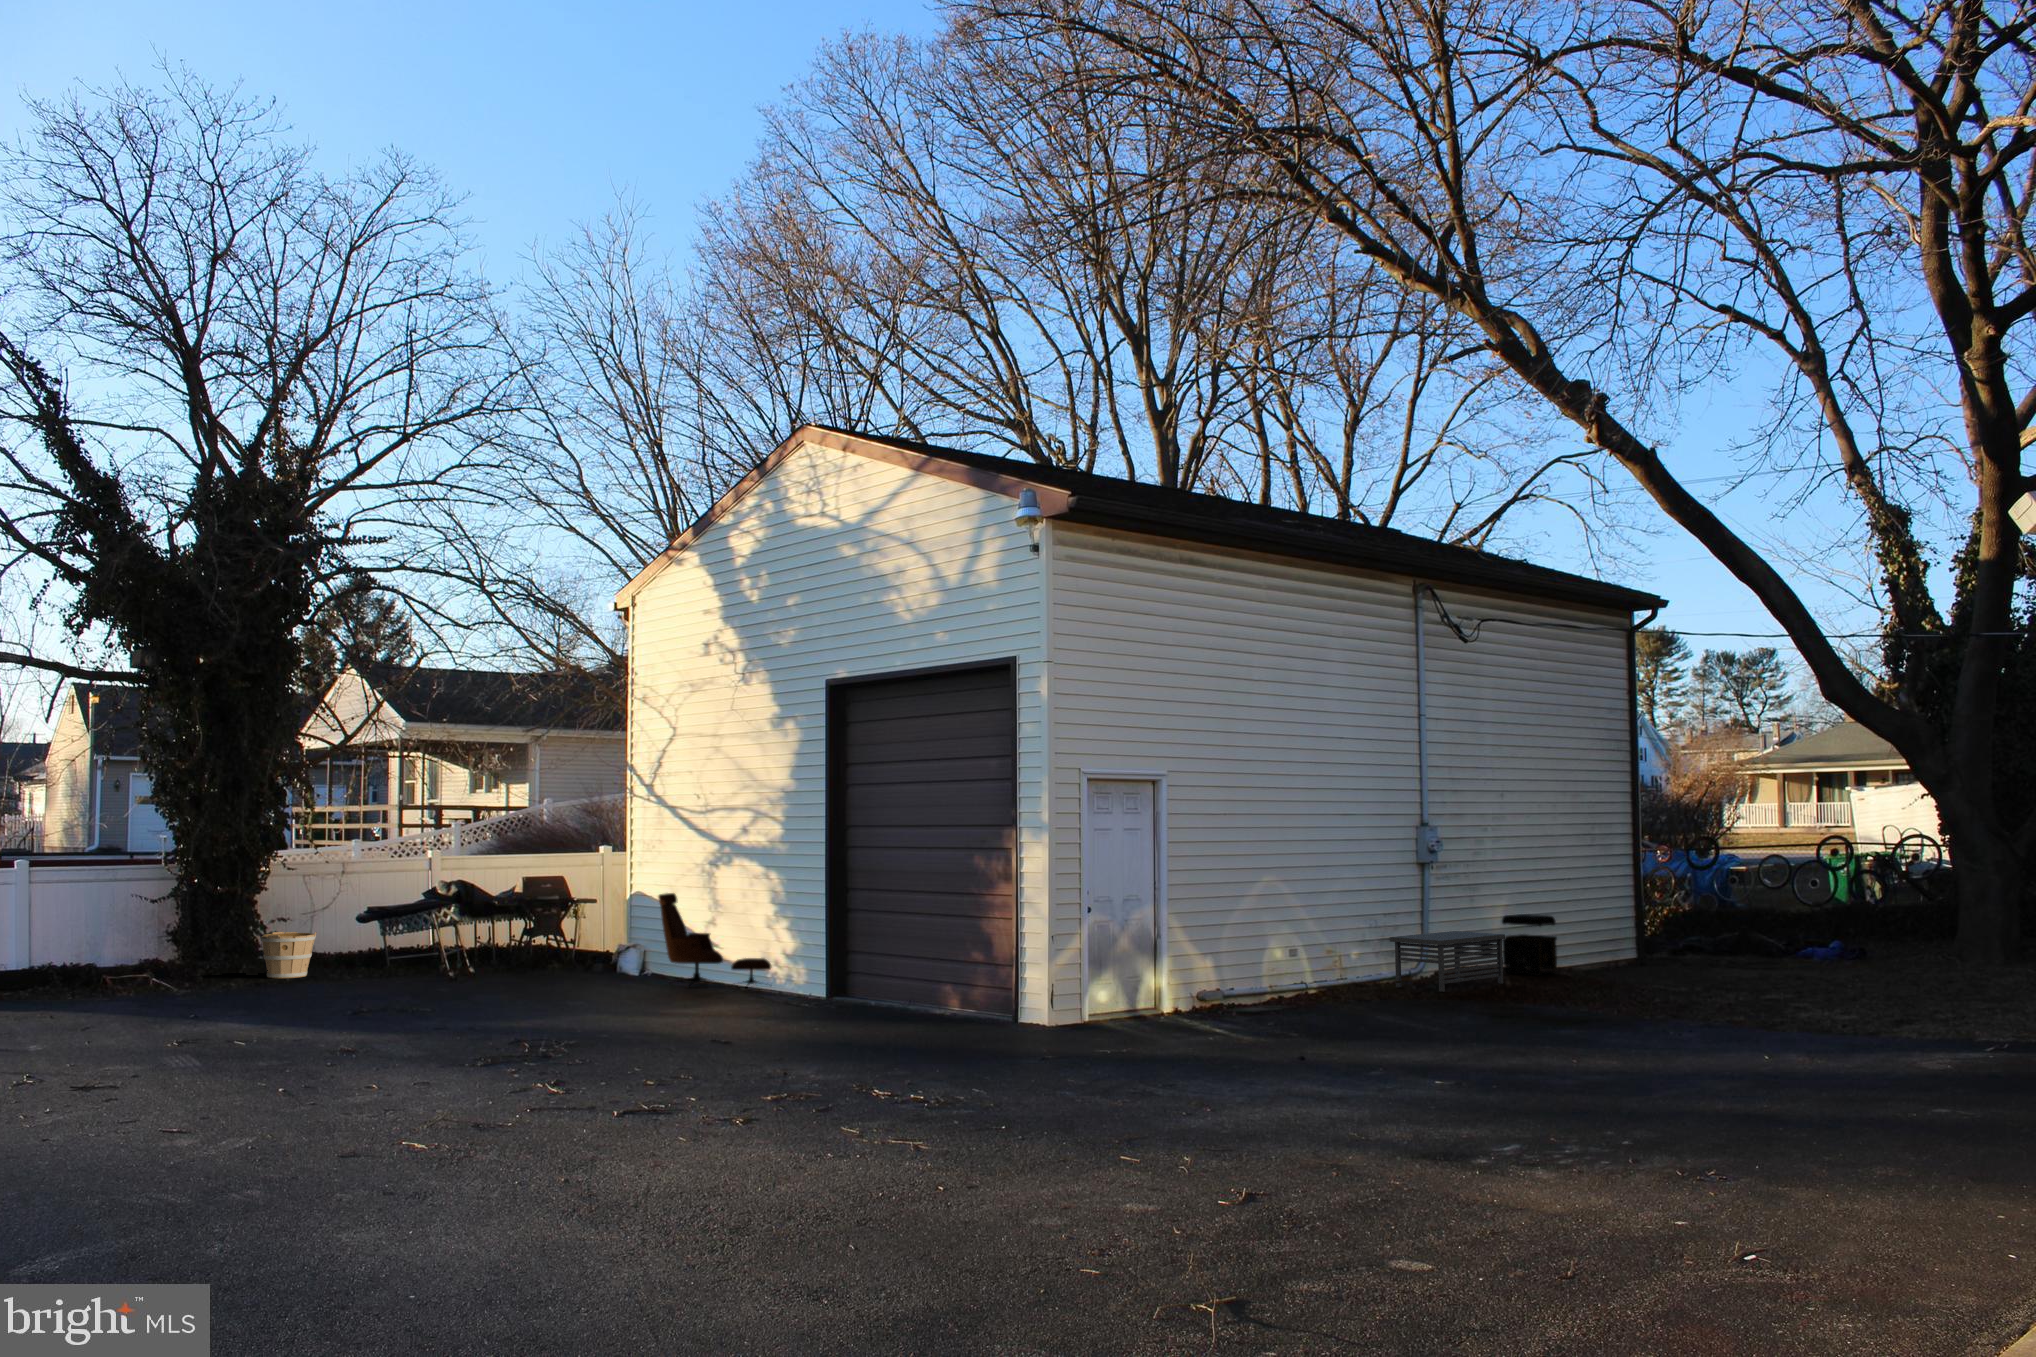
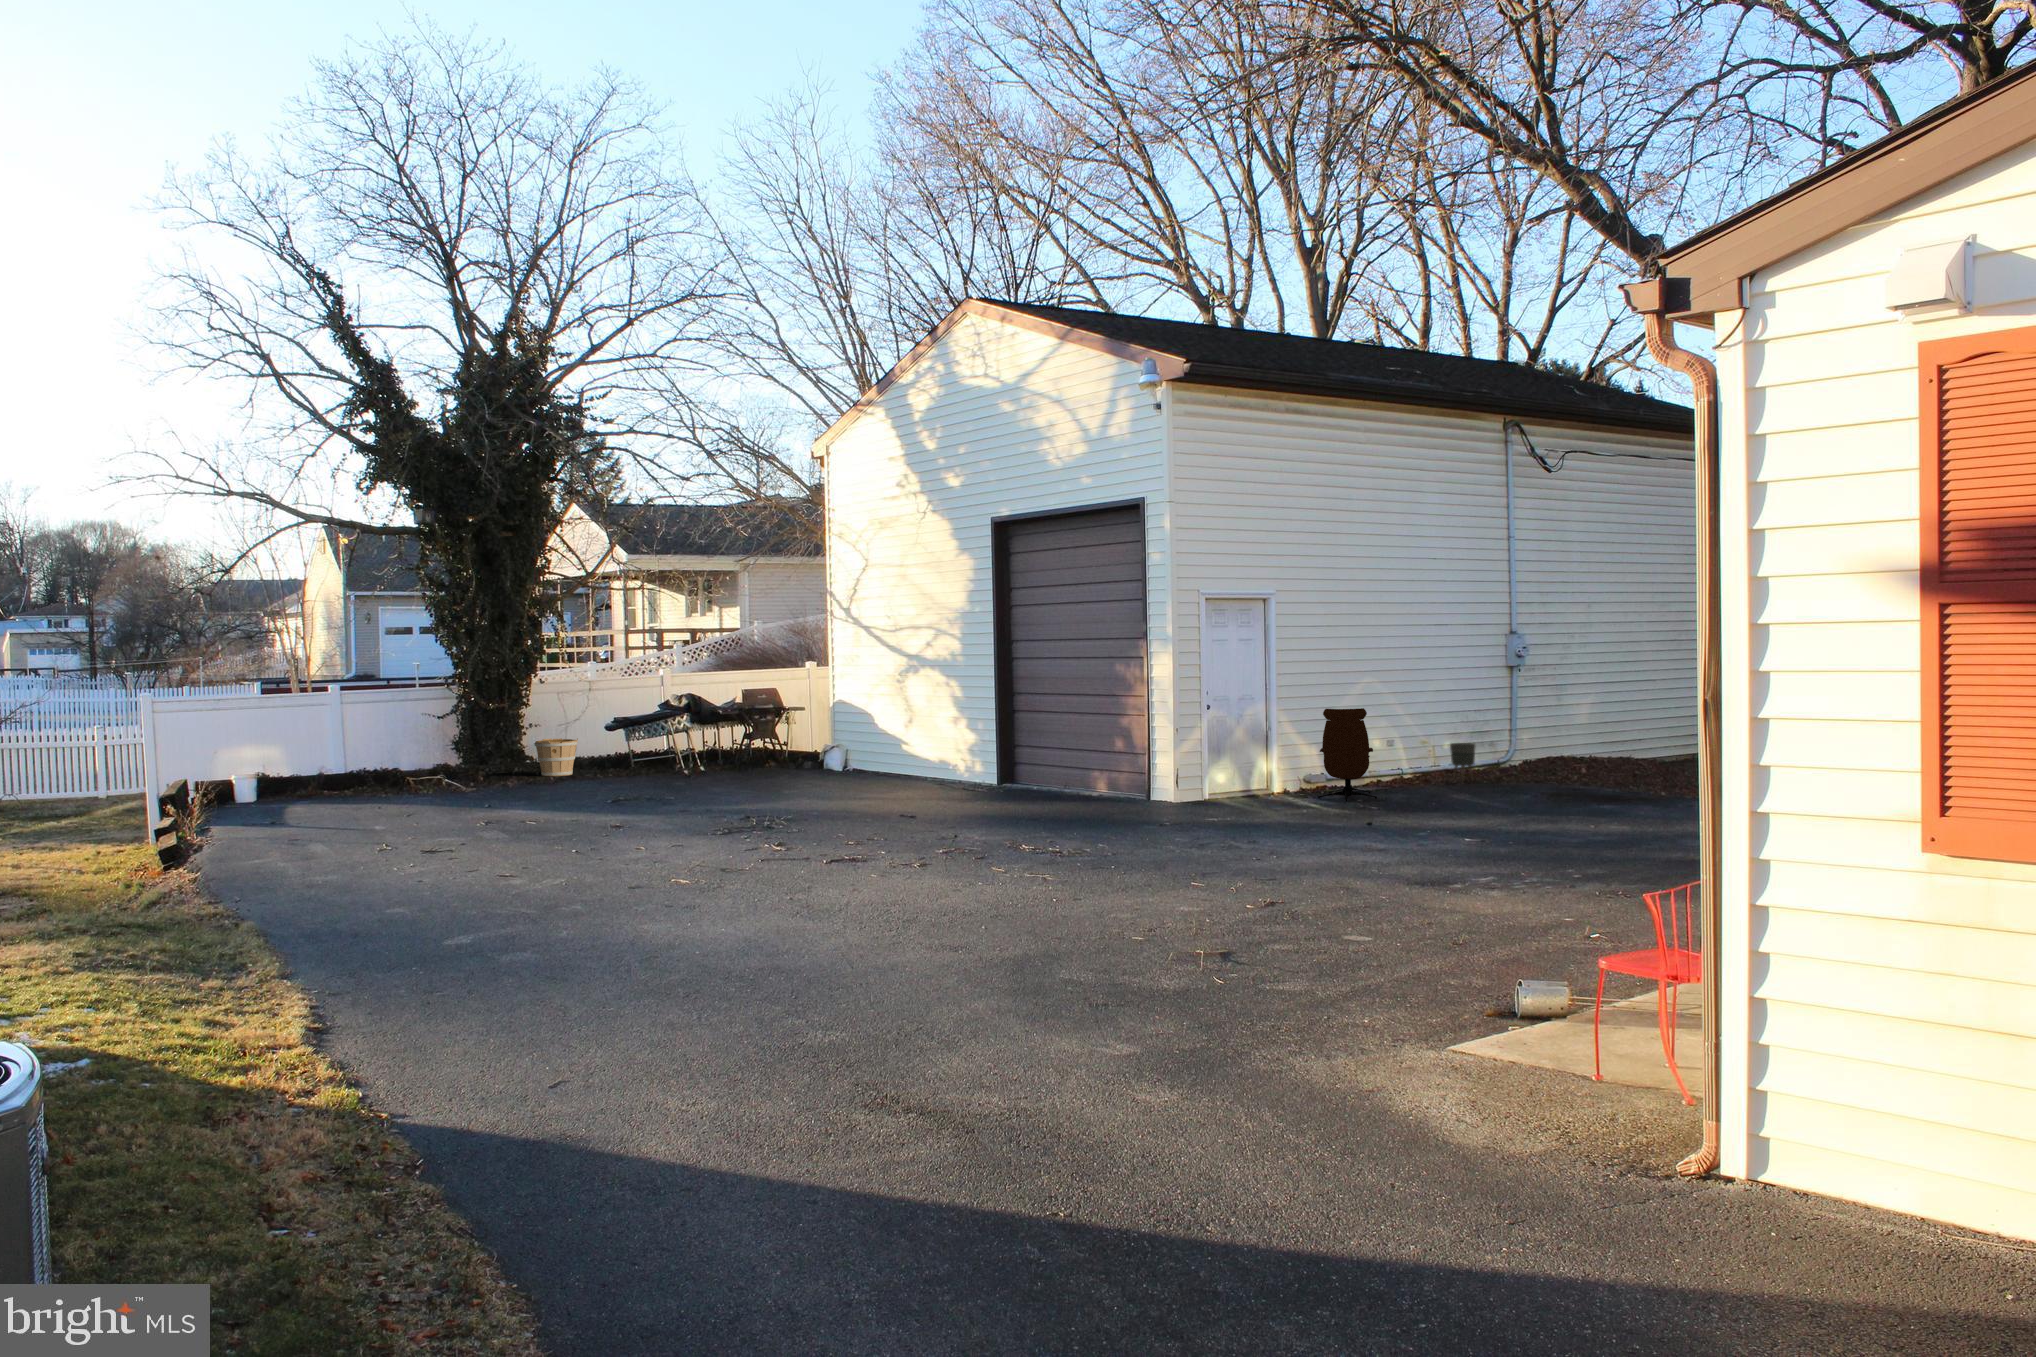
lounge chair: present [658,893,771,986] -> present [1318,708,1377,802]
toolbox: present [1502,914,1557,975] -> none [1603,713,1655,767]
storage bench: present [1390,931,1505,992] -> none [1489,728,1598,780]
planter: none [1350,948,1379,995] -> present [1450,743,1476,781]

